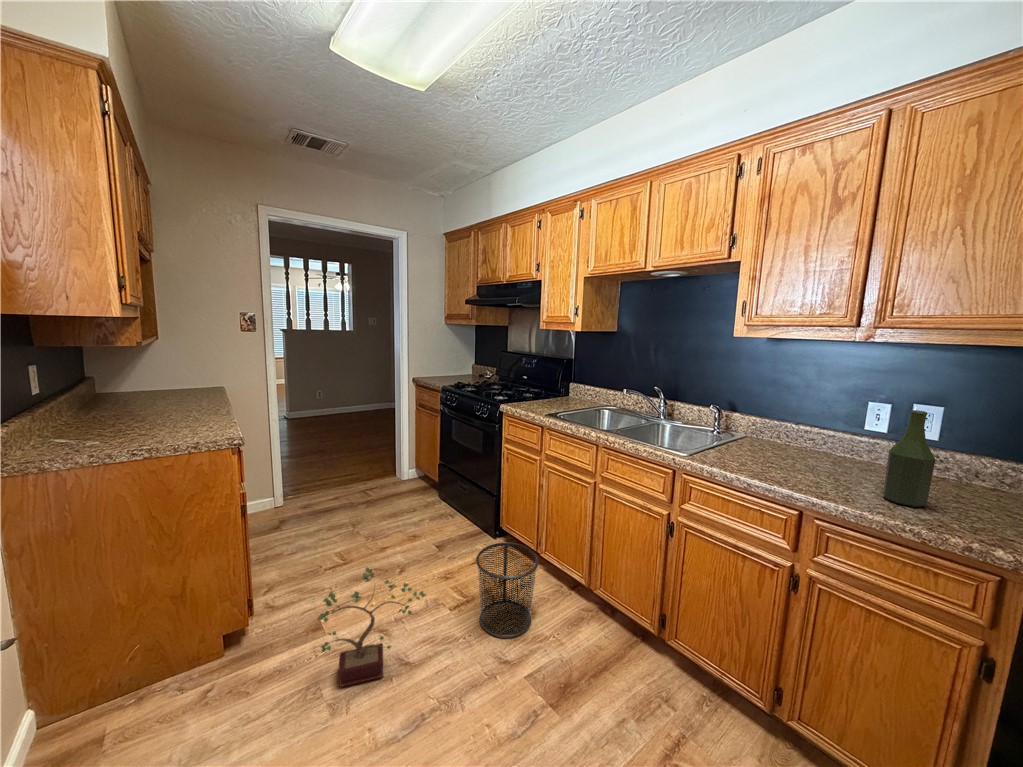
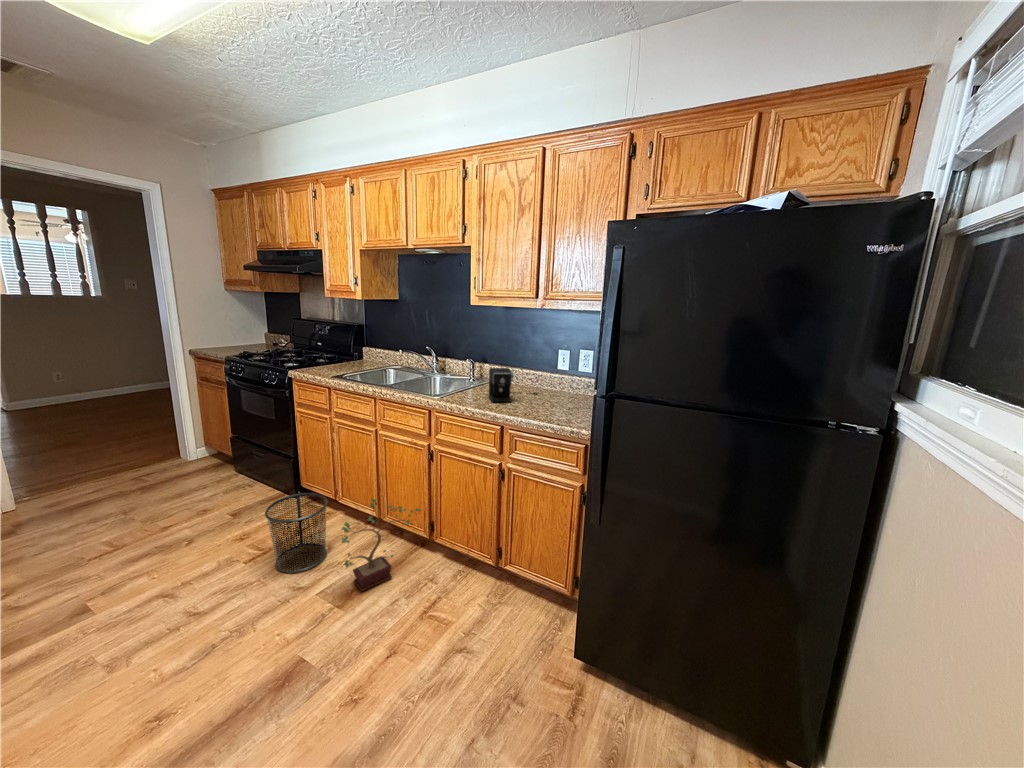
bottle: present [883,410,935,507] -> none [544,353,567,414]
coffee maker: none [762,422,840,474] -> present [489,368,537,402]
potted plant: present [317,567,426,687] -> present [342,499,421,591]

